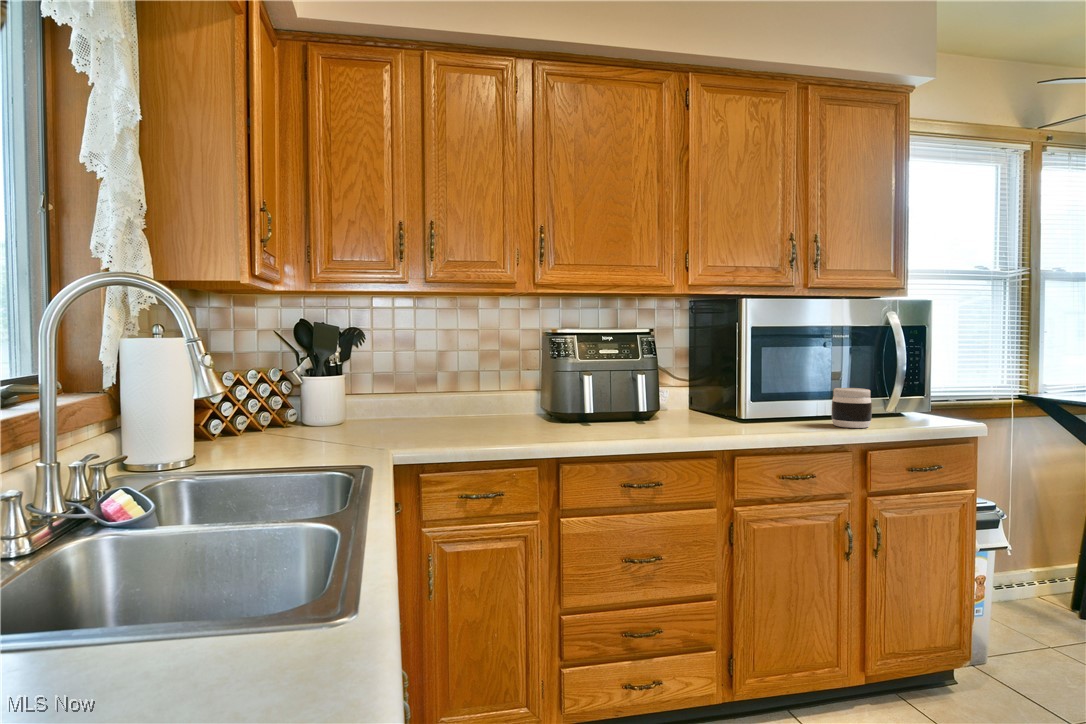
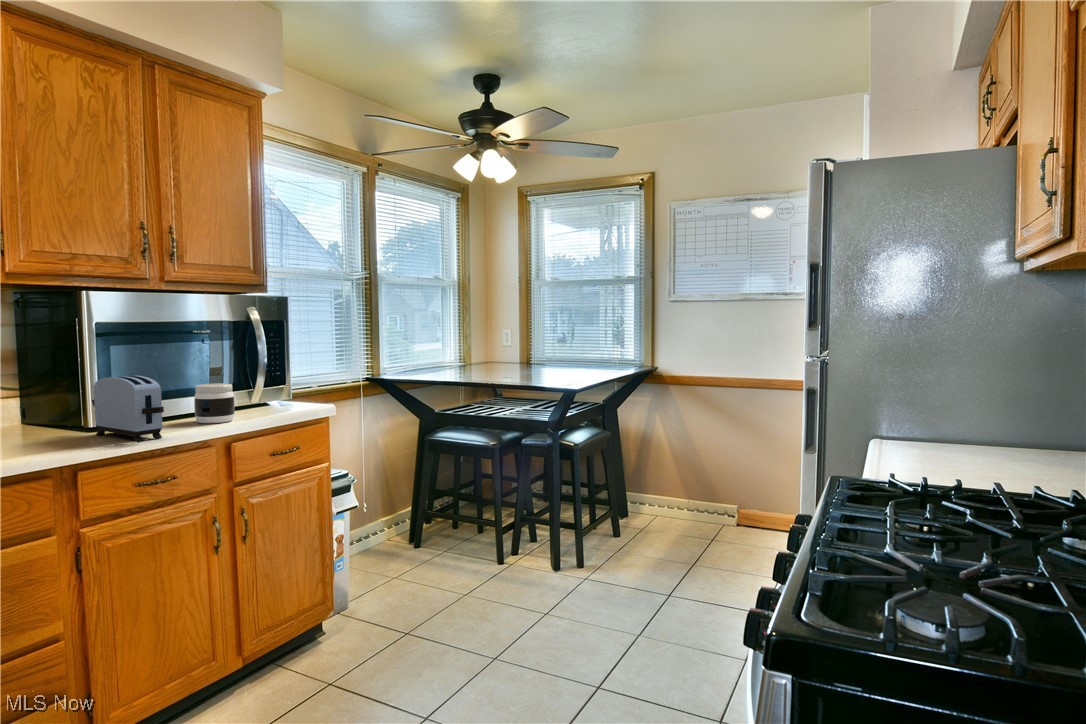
toaster: none [745,375,809,436] -> present [92,376,164,442]

